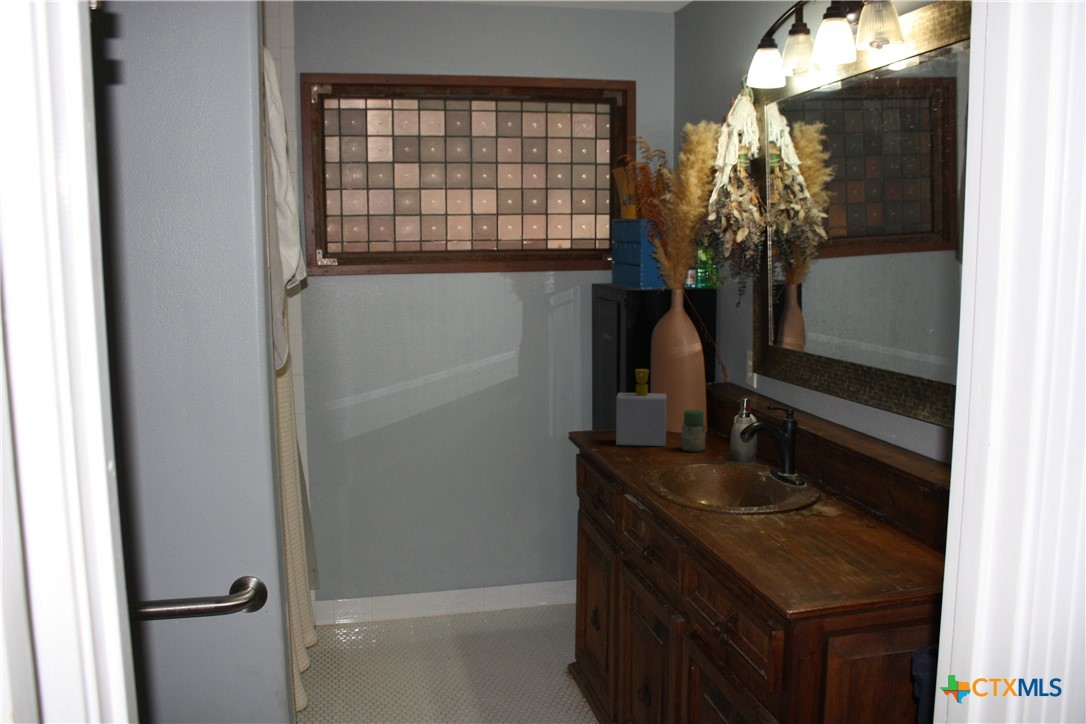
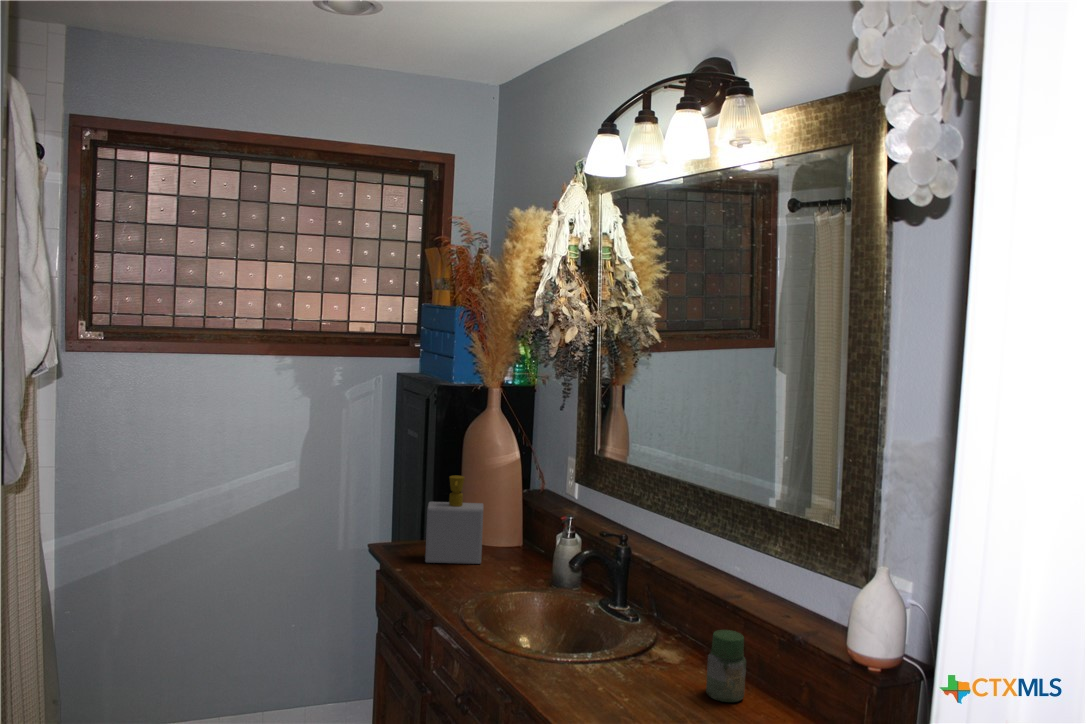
jar: present [681,410,705,452] -> present [706,630,746,702]

